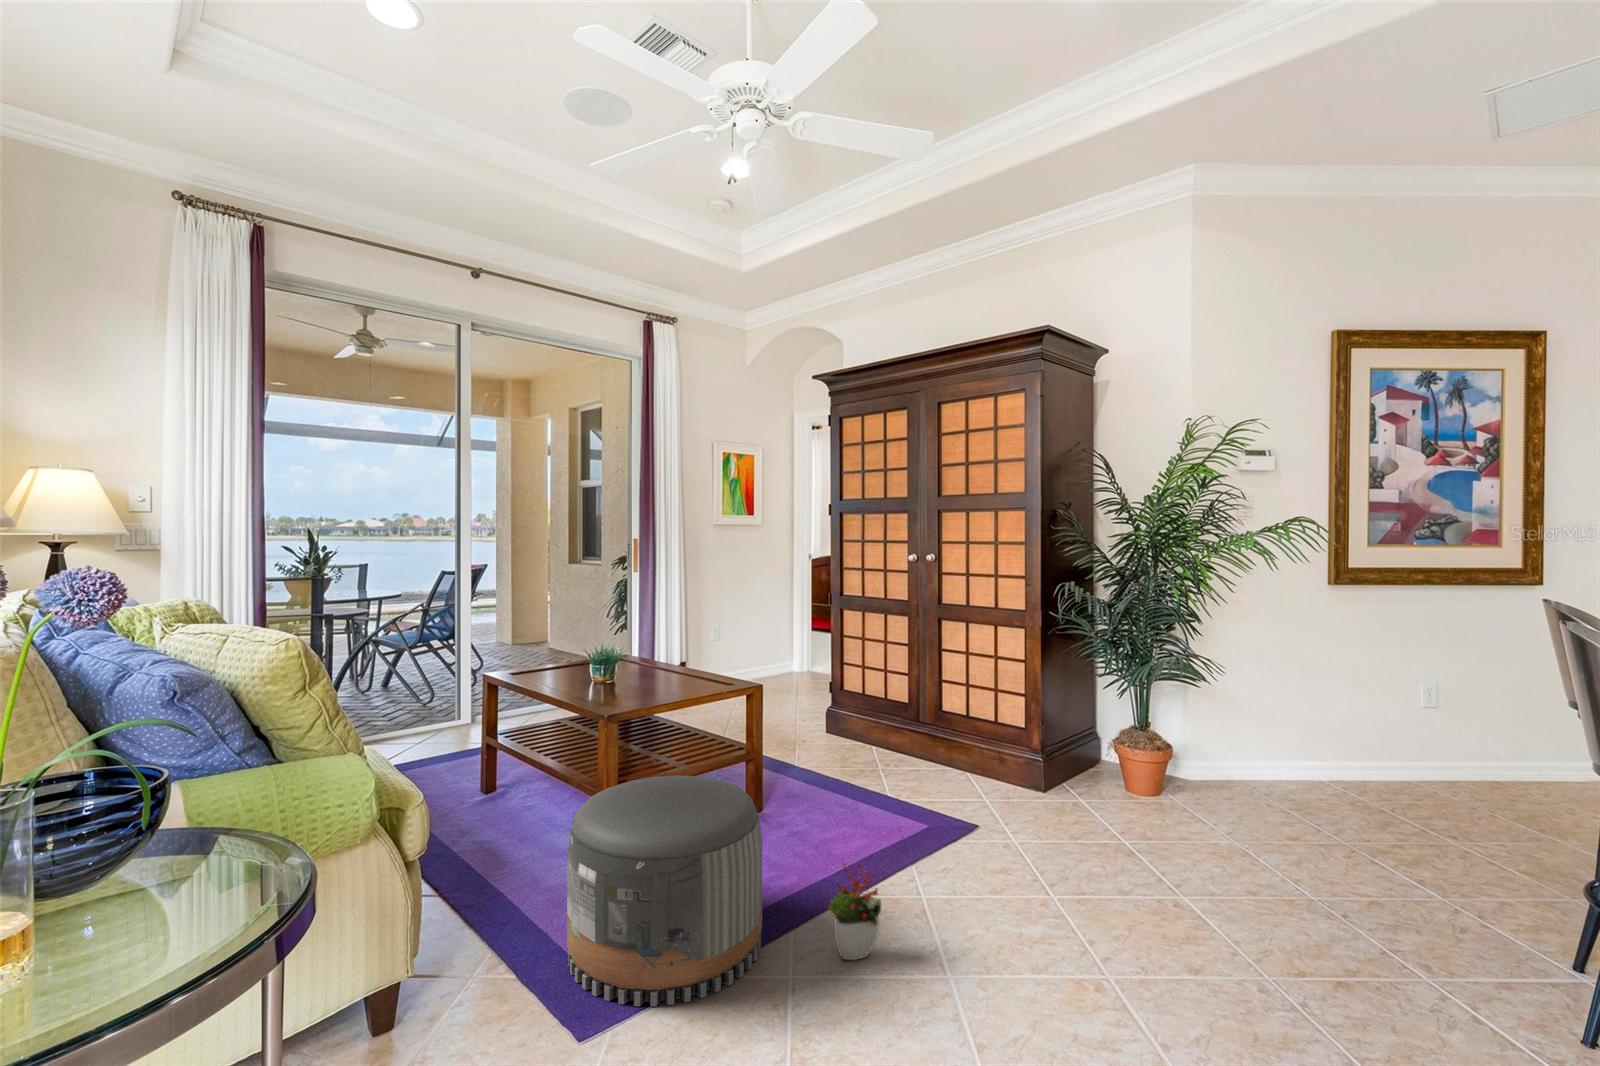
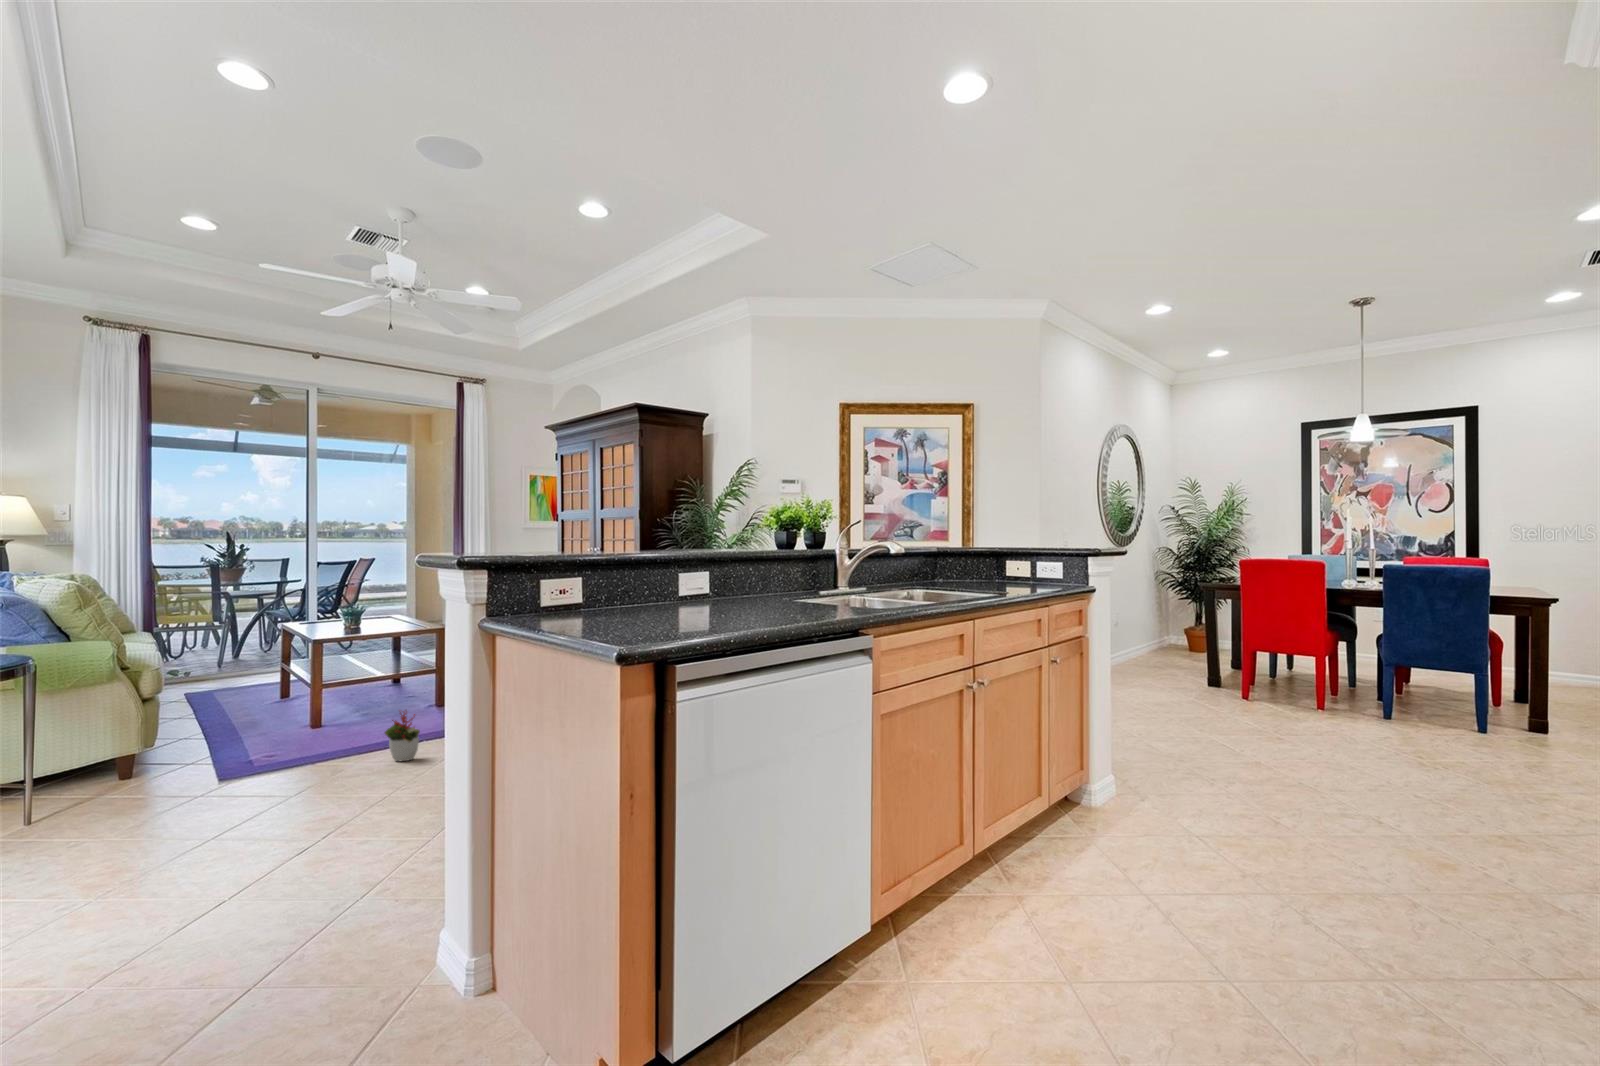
pouf: present [567,775,762,1006] -> none [238,669,367,775]

